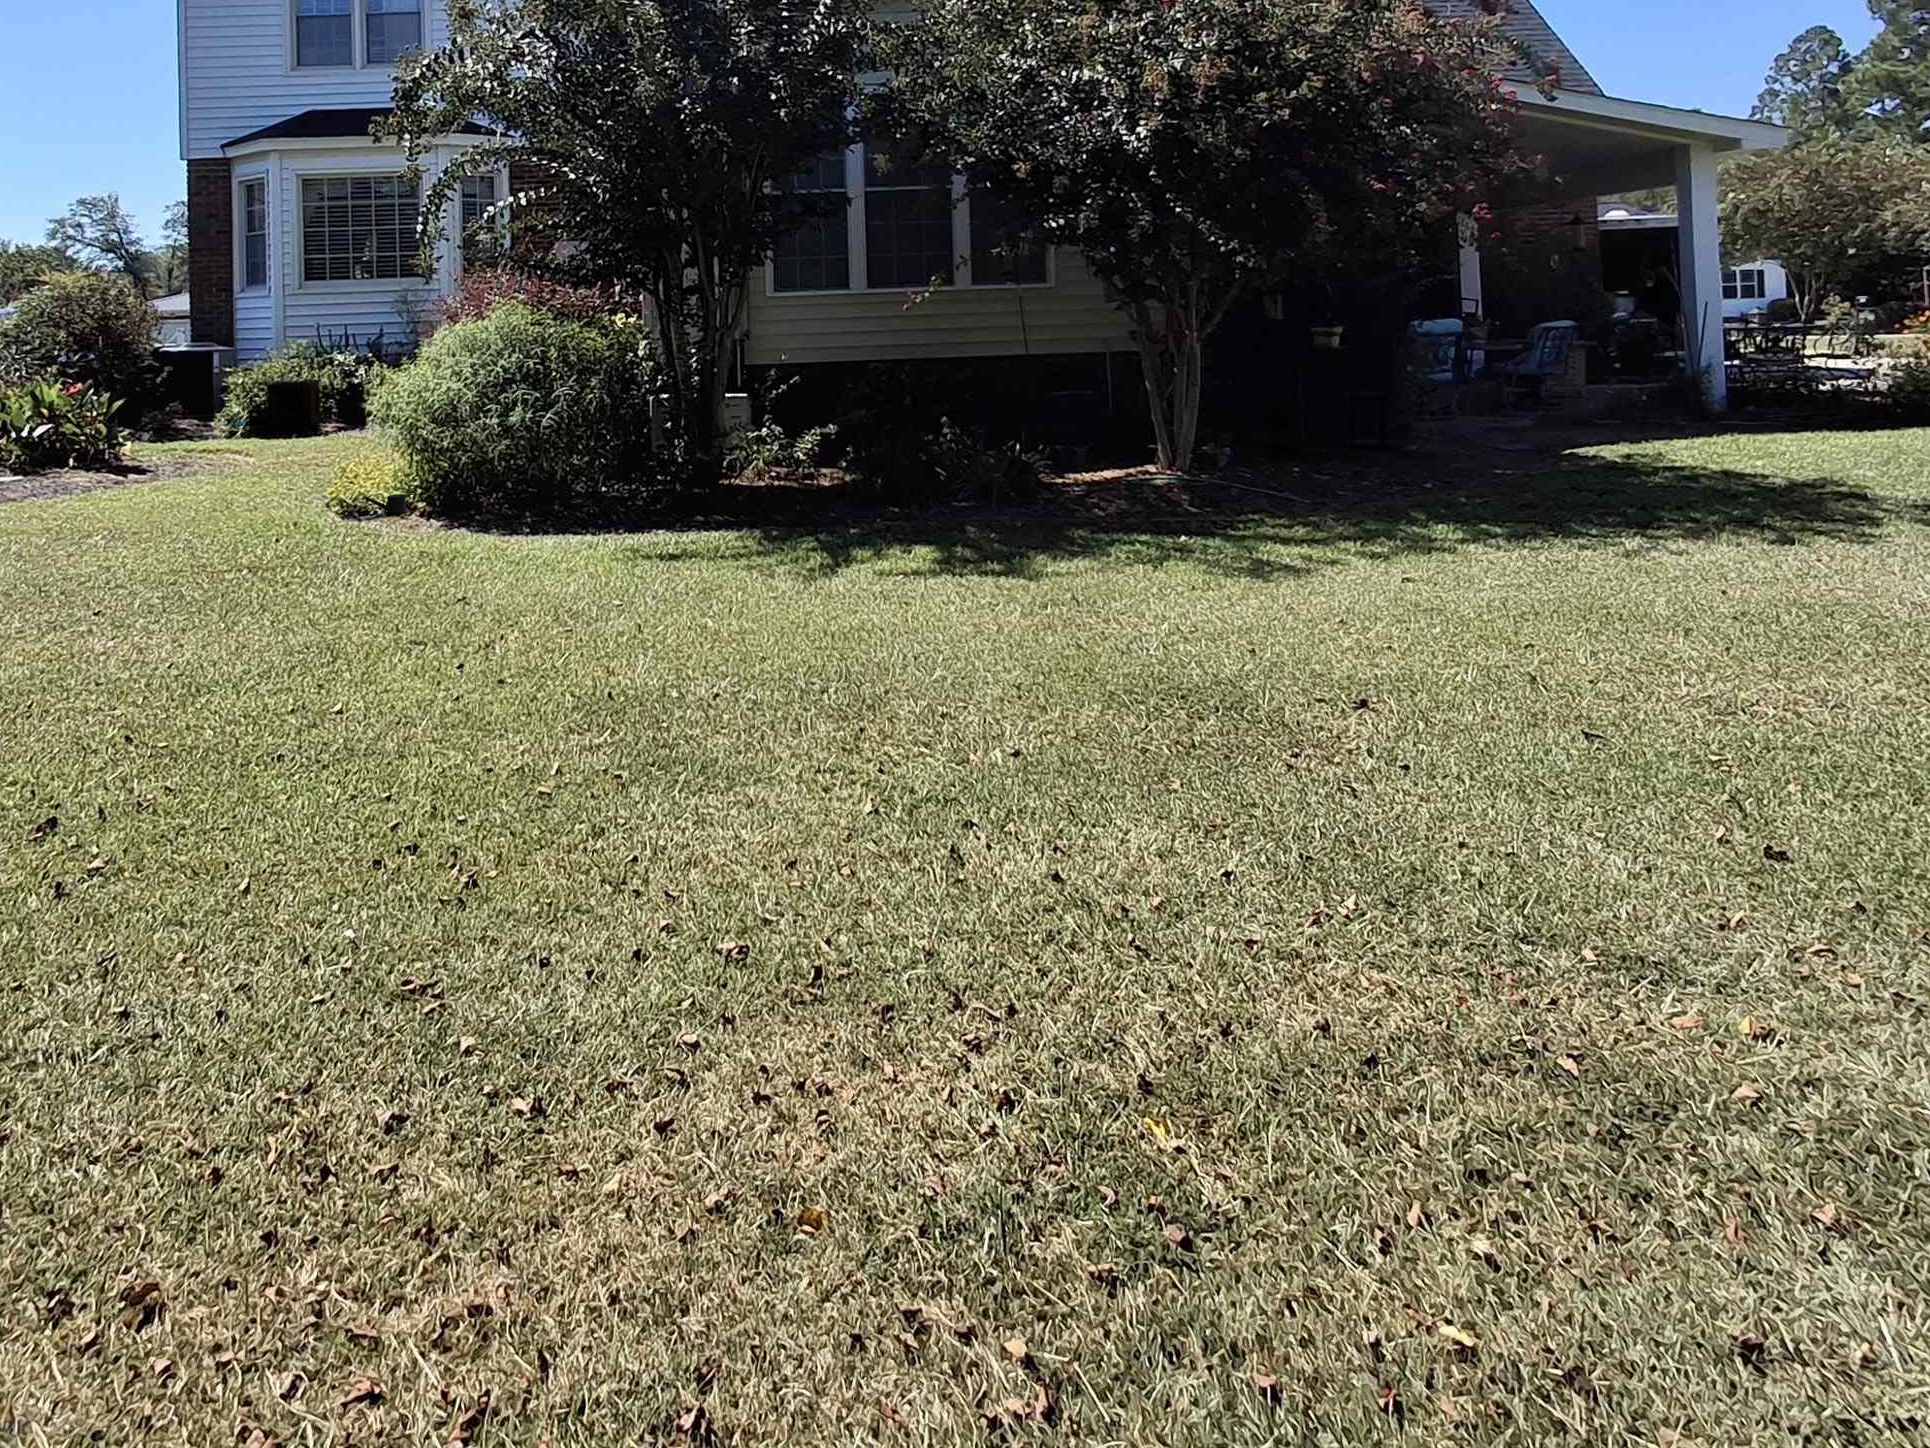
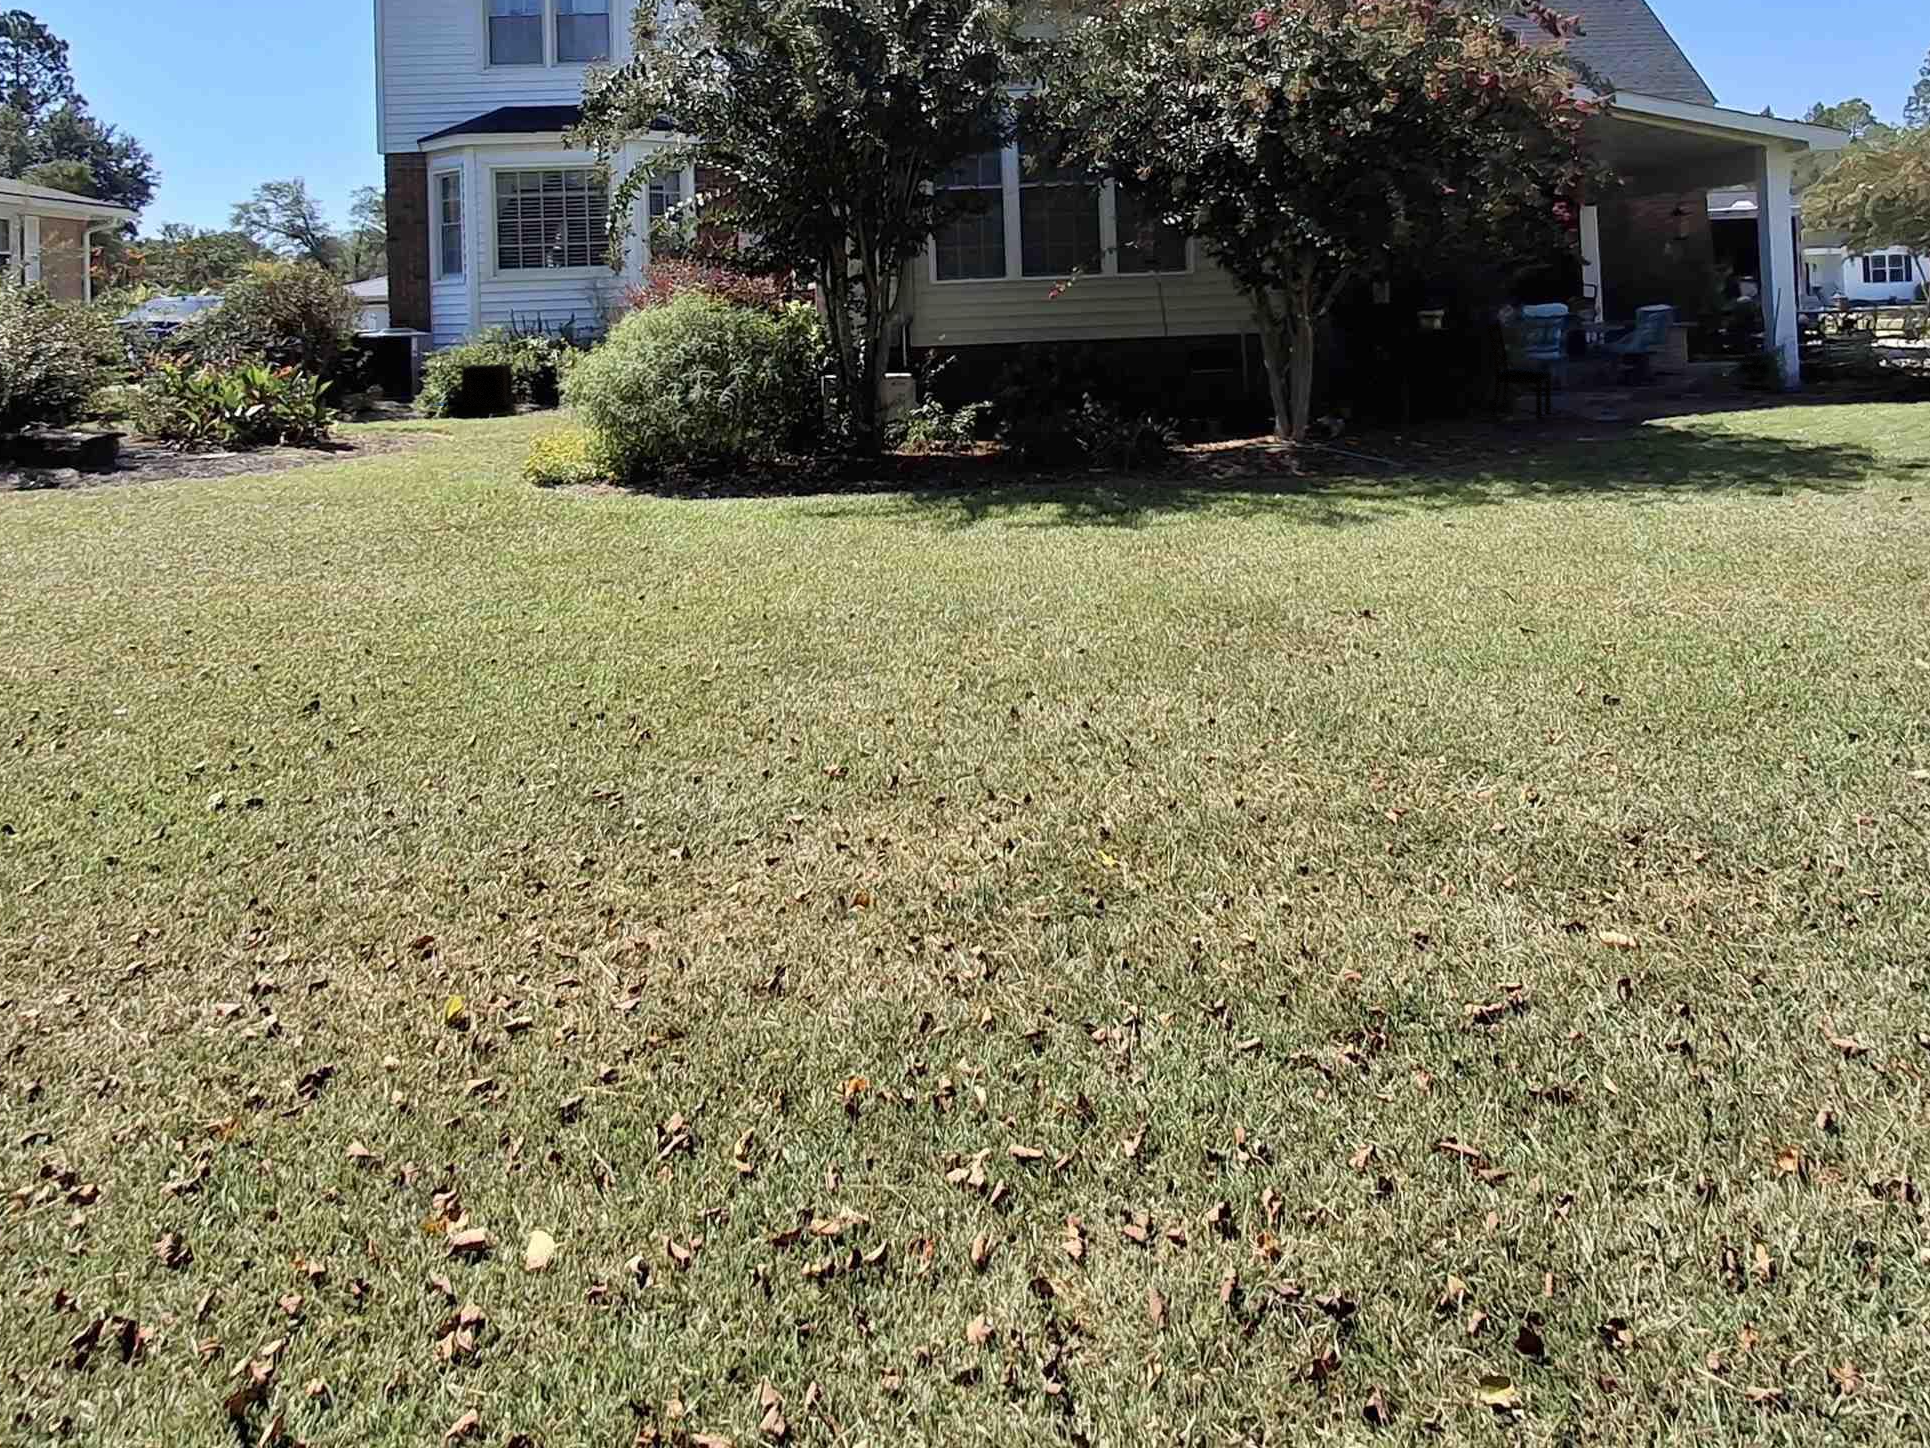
chair: none [1392,338,1466,445] -> present [1487,323,1551,417]
potted tree: present [1258,387,1296,451] -> present [1735,341,1769,390]
side table: present [1343,390,1391,448] -> none [1442,368,1484,421]
watering can: present [366,494,415,515] -> none [558,463,602,482]

